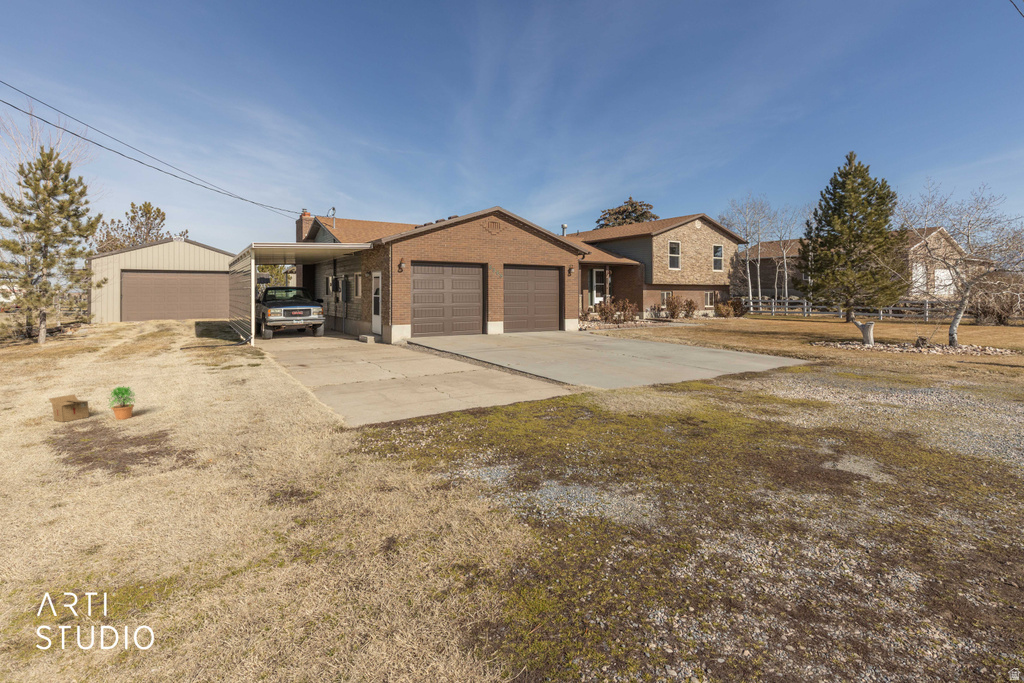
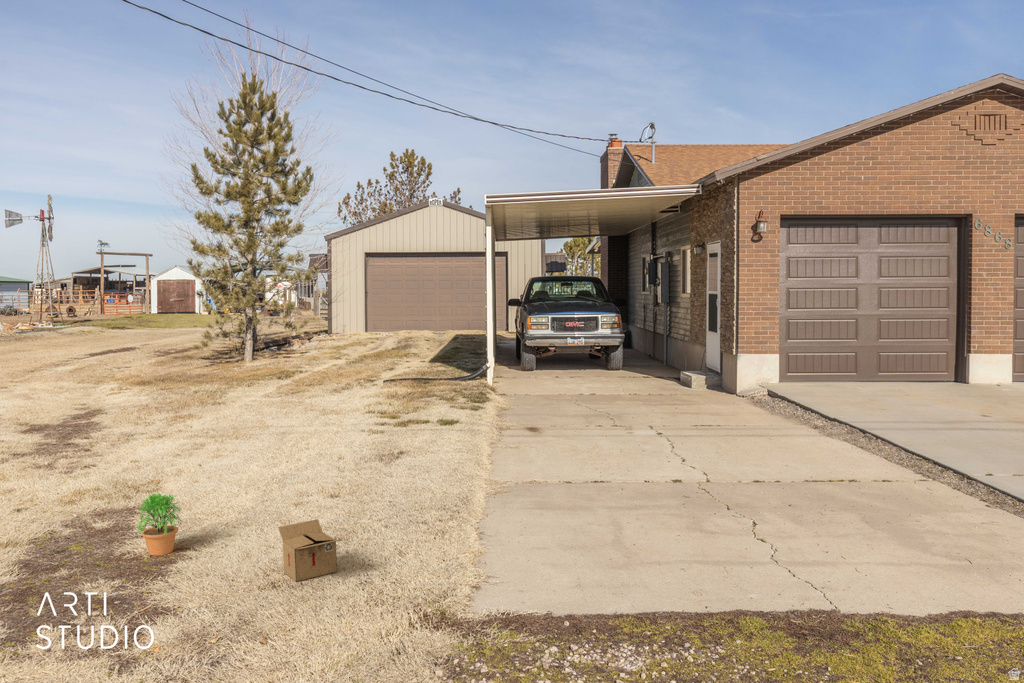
cardboard box: present [49,395,89,422] -> present [278,519,340,582]

